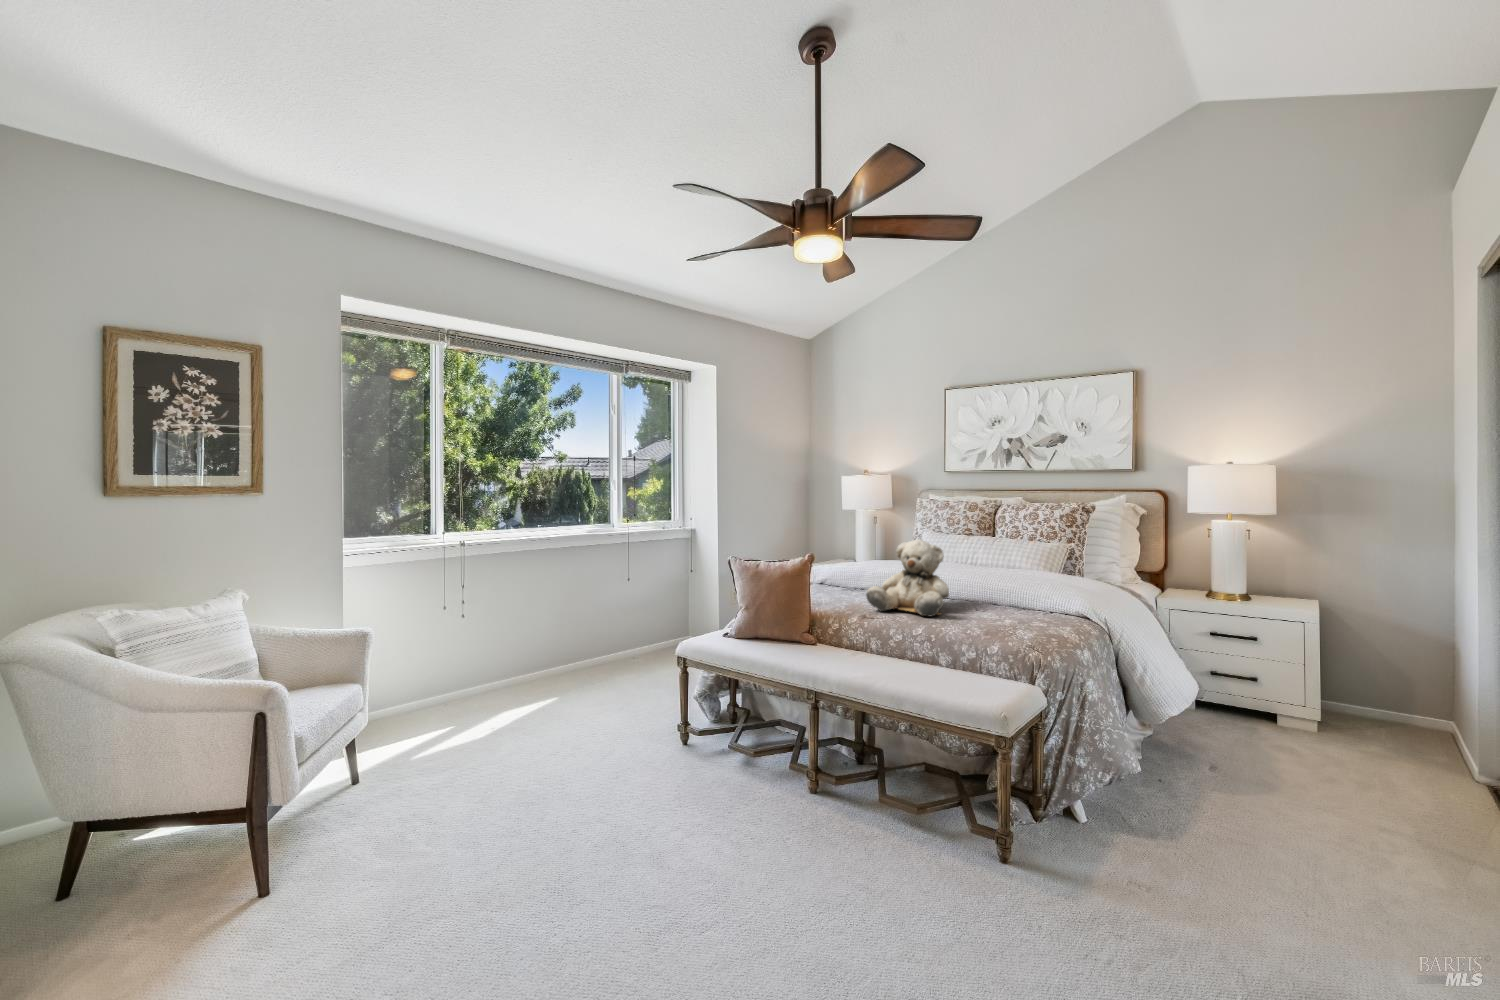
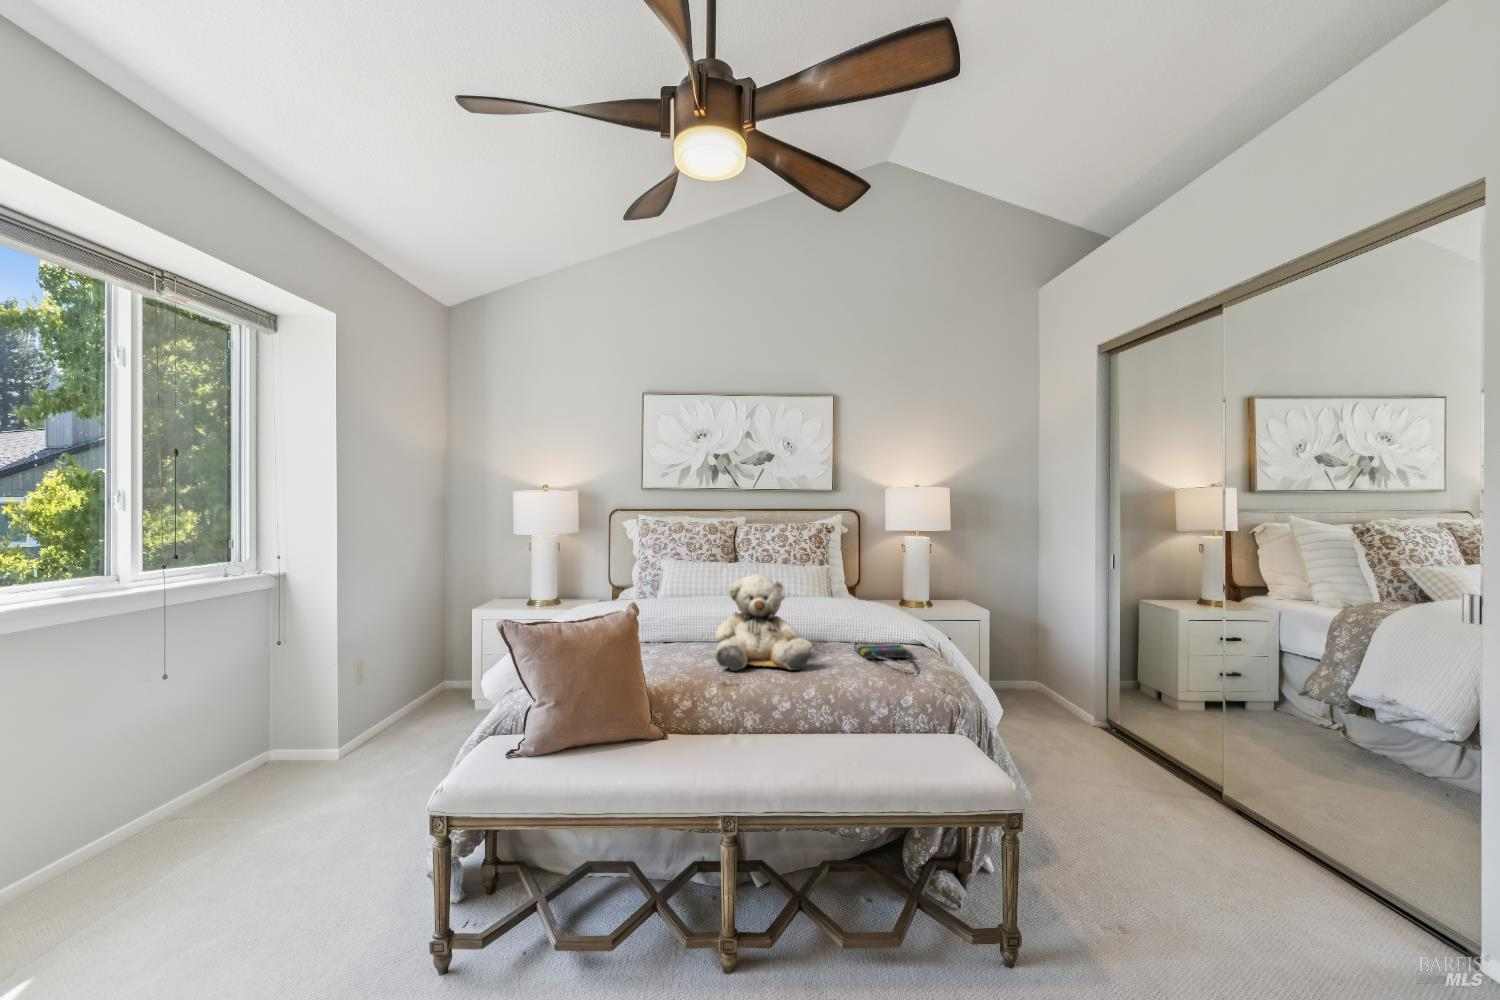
tote bag: none [999,608,1055,631] -> present [854,642,916,675]

